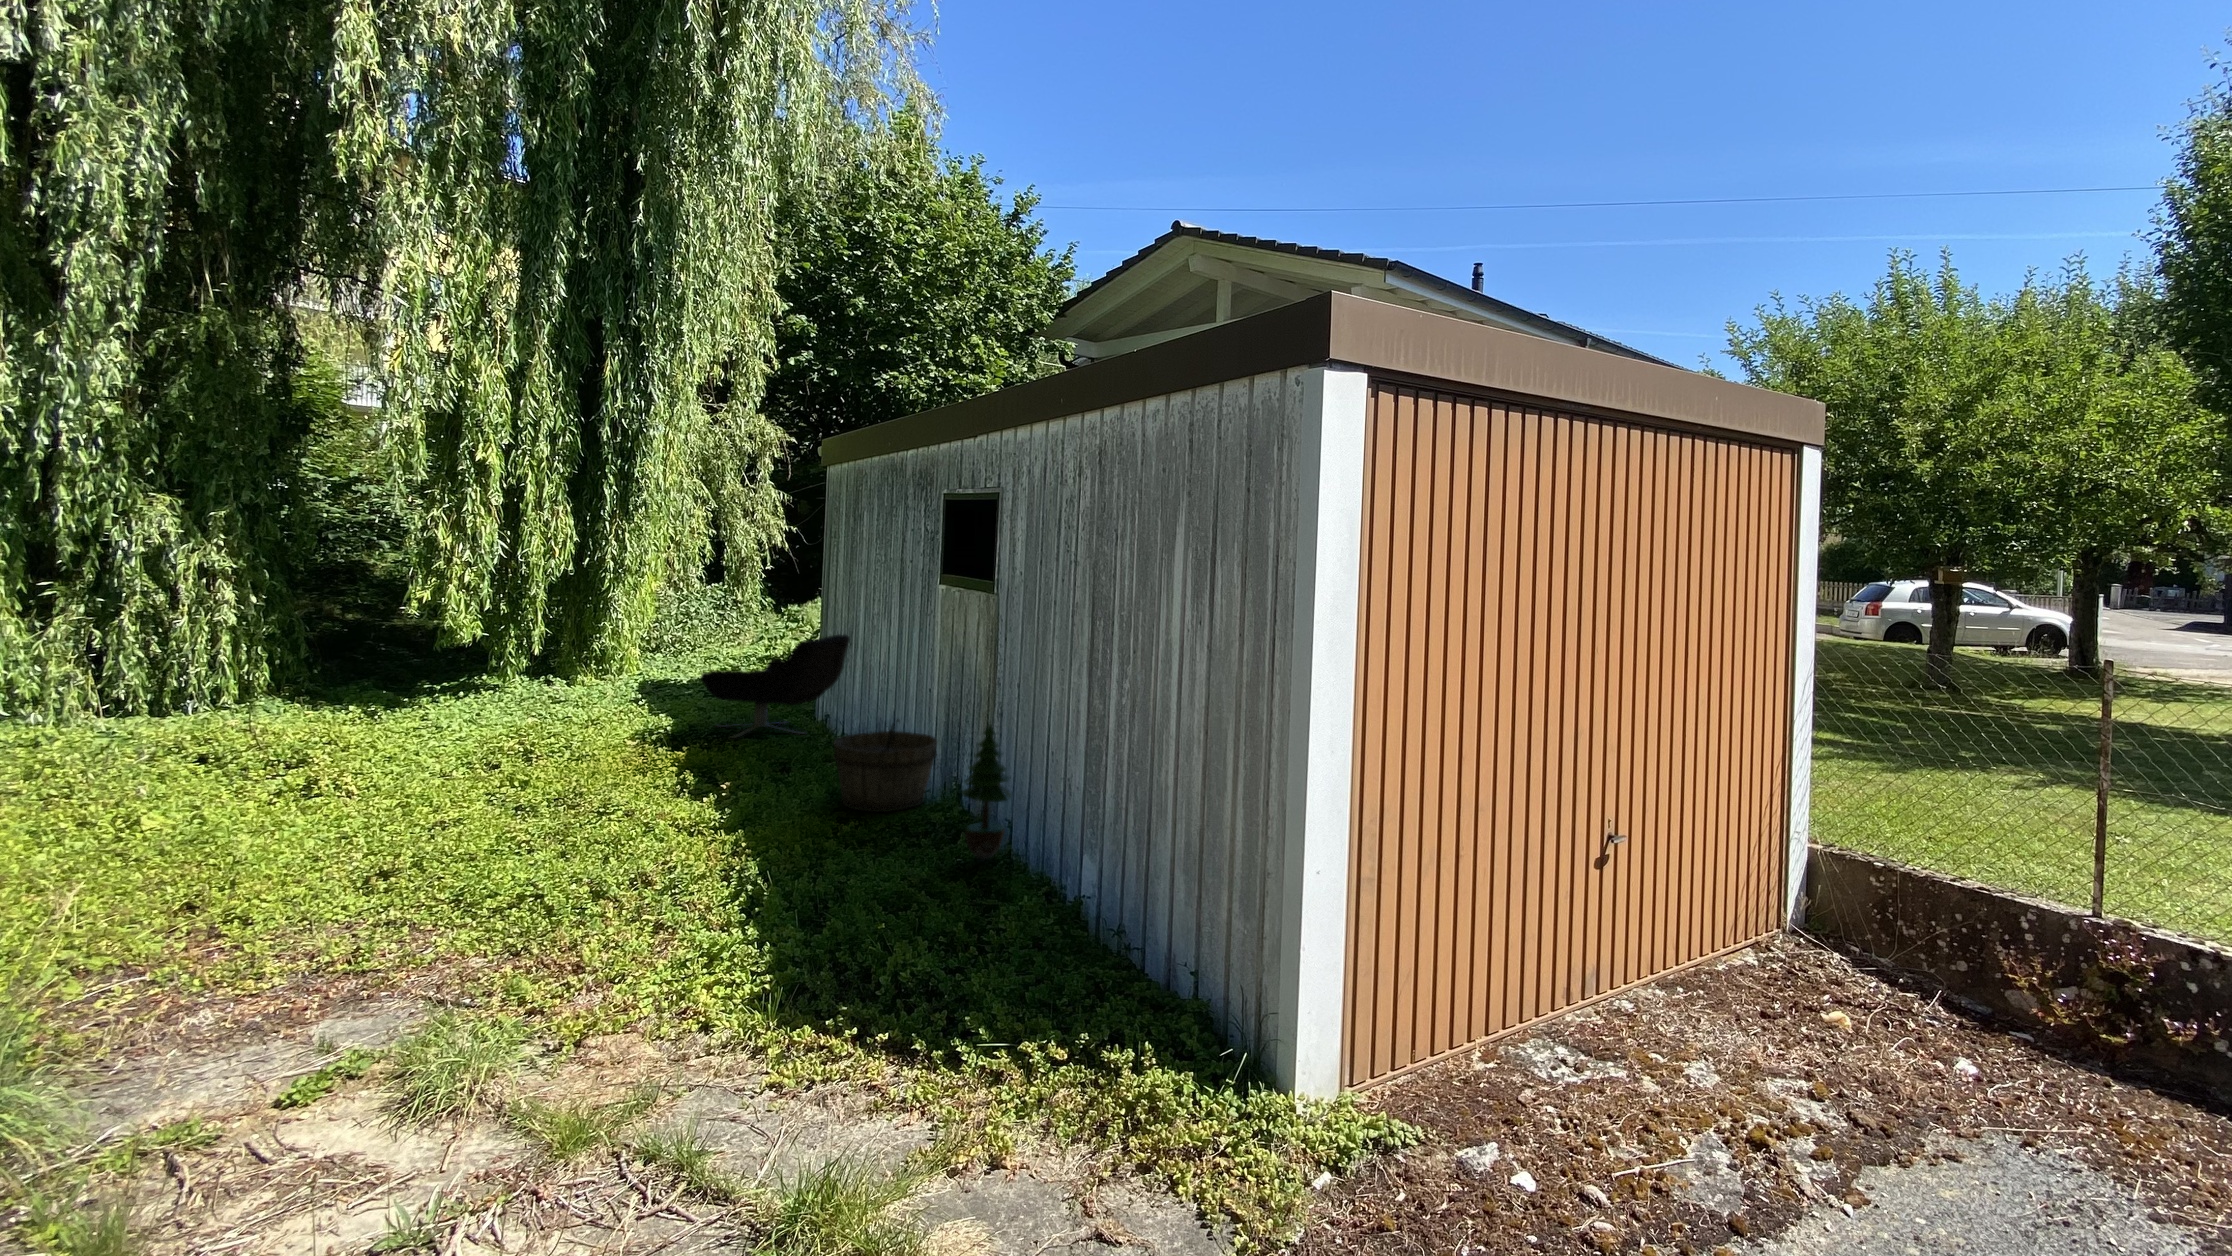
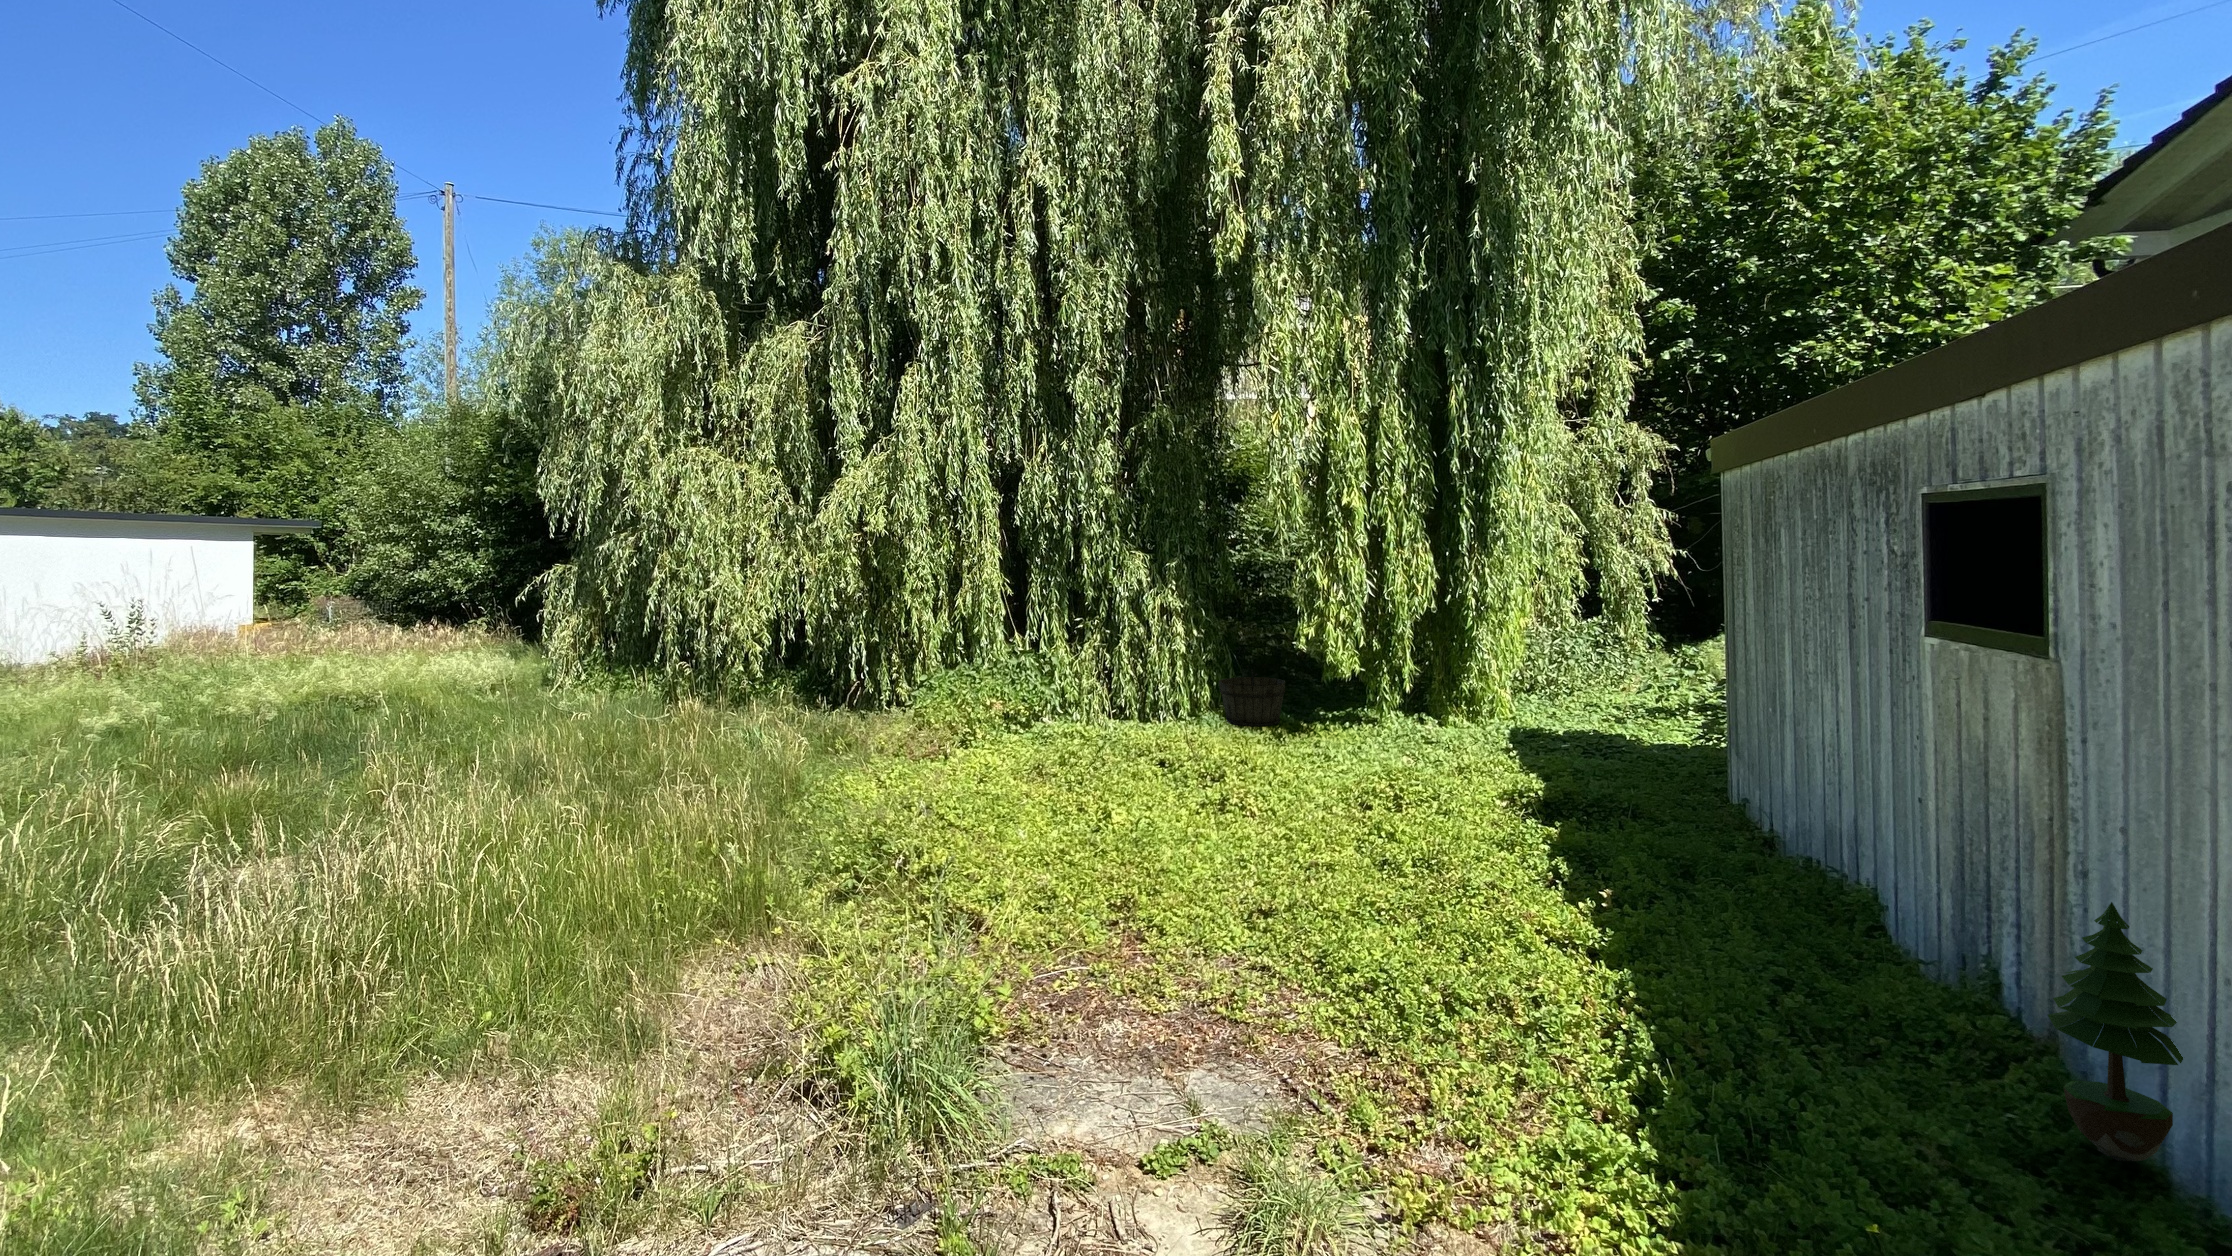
lounge chair: present [700,635,850,738] -> none [1572,695,1779,824]
wooden bucket: present [834,719,937,812] -> present [1219,666,1285,726]

